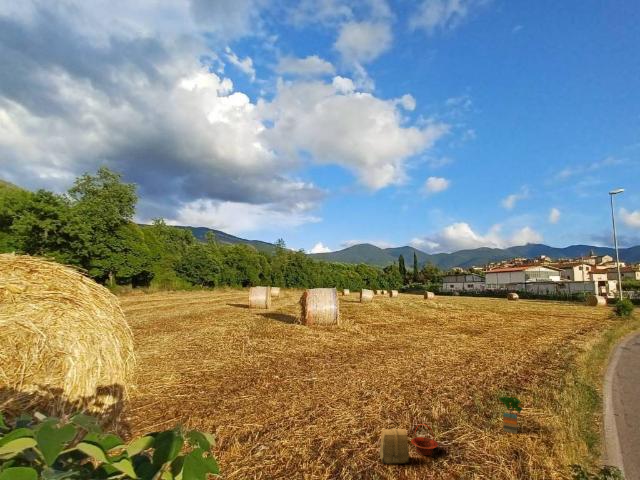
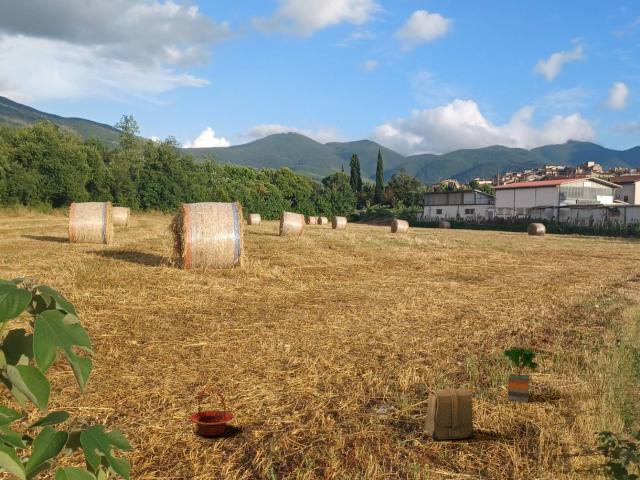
basket: present [411,424,438,455] -> present [189,388,234,436]
backpack: present [379,425,409,464] -> present [425,383,474,440]

